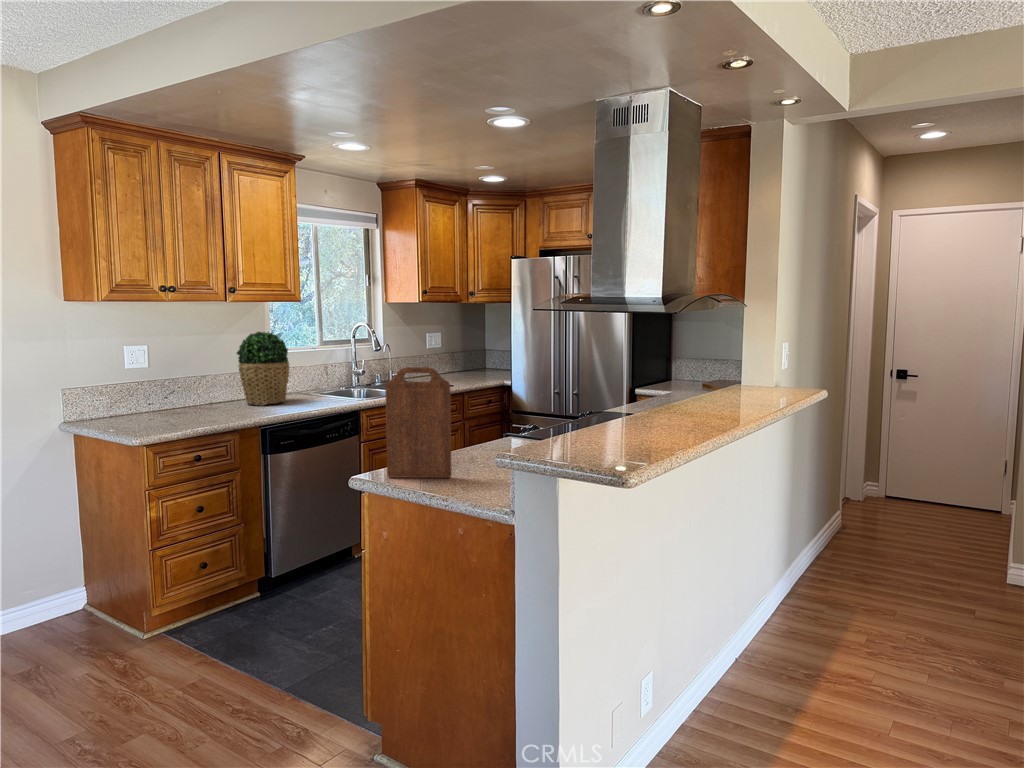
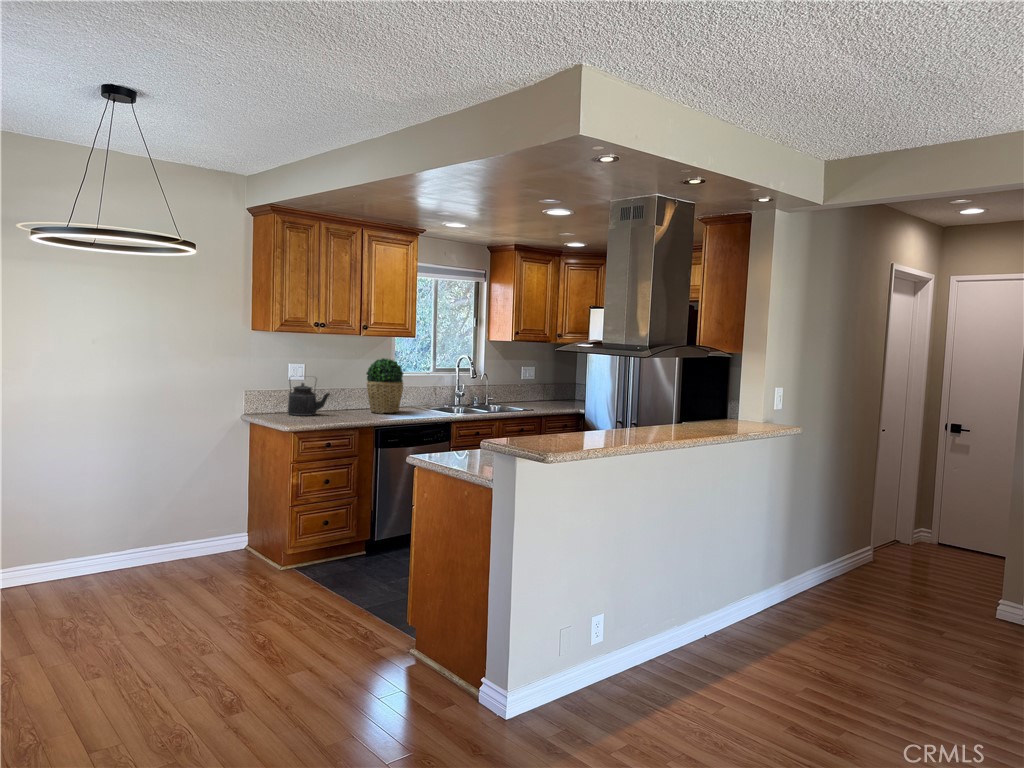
kettle: none [126,362,191,418] -> present [288,378,330,416]
cutting board: present [385,367,452,478] -> none [435,386,480,465]

